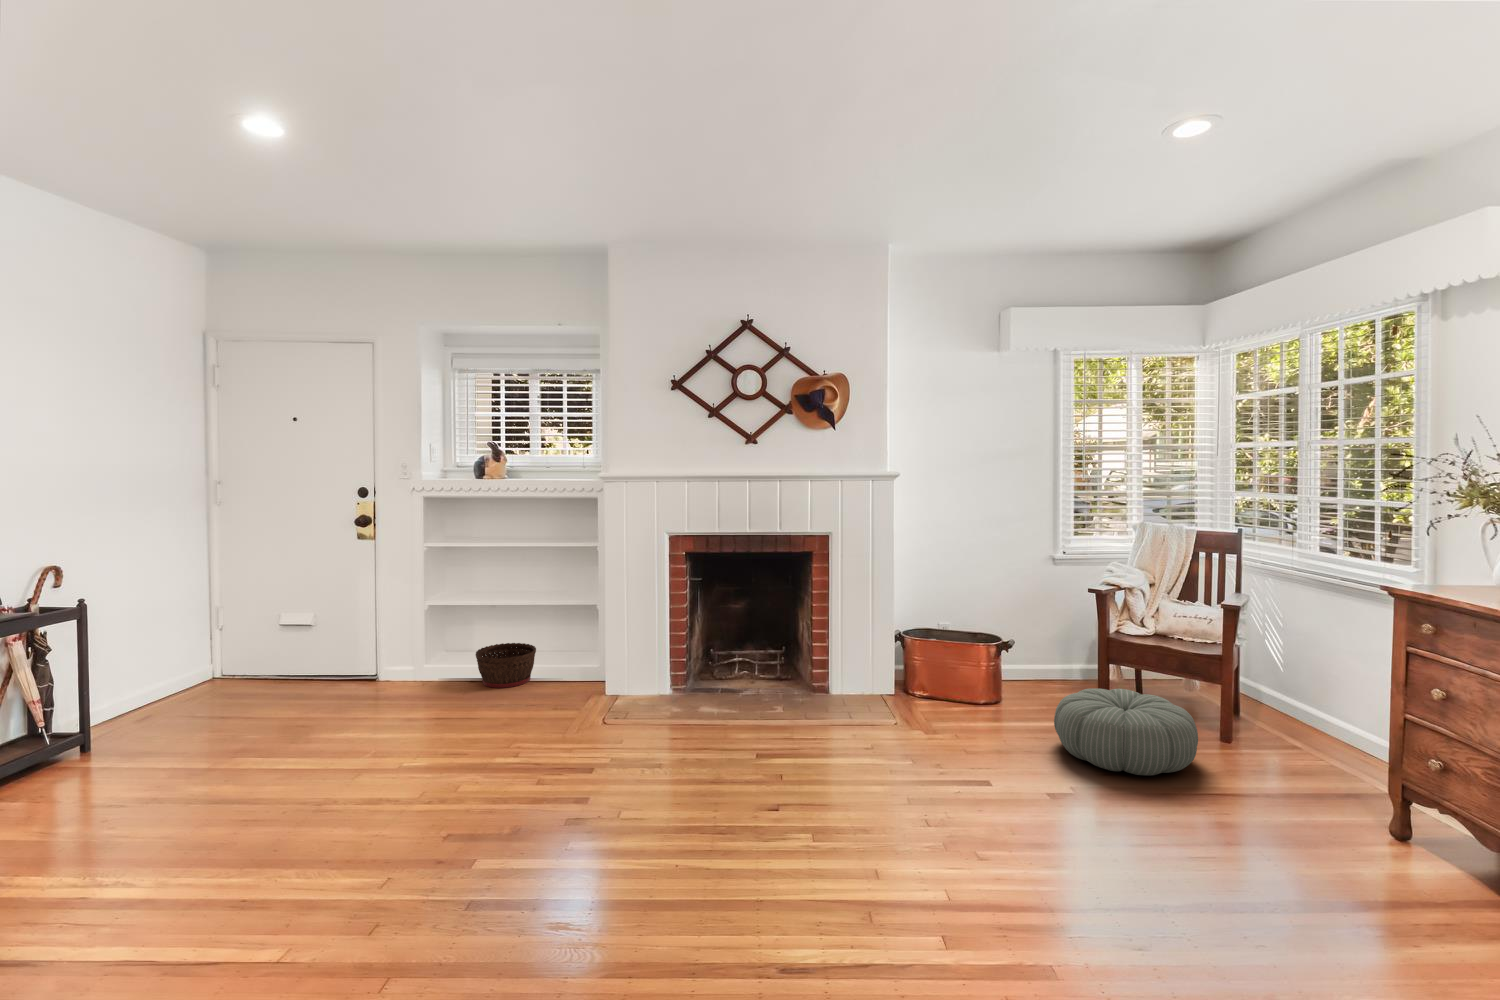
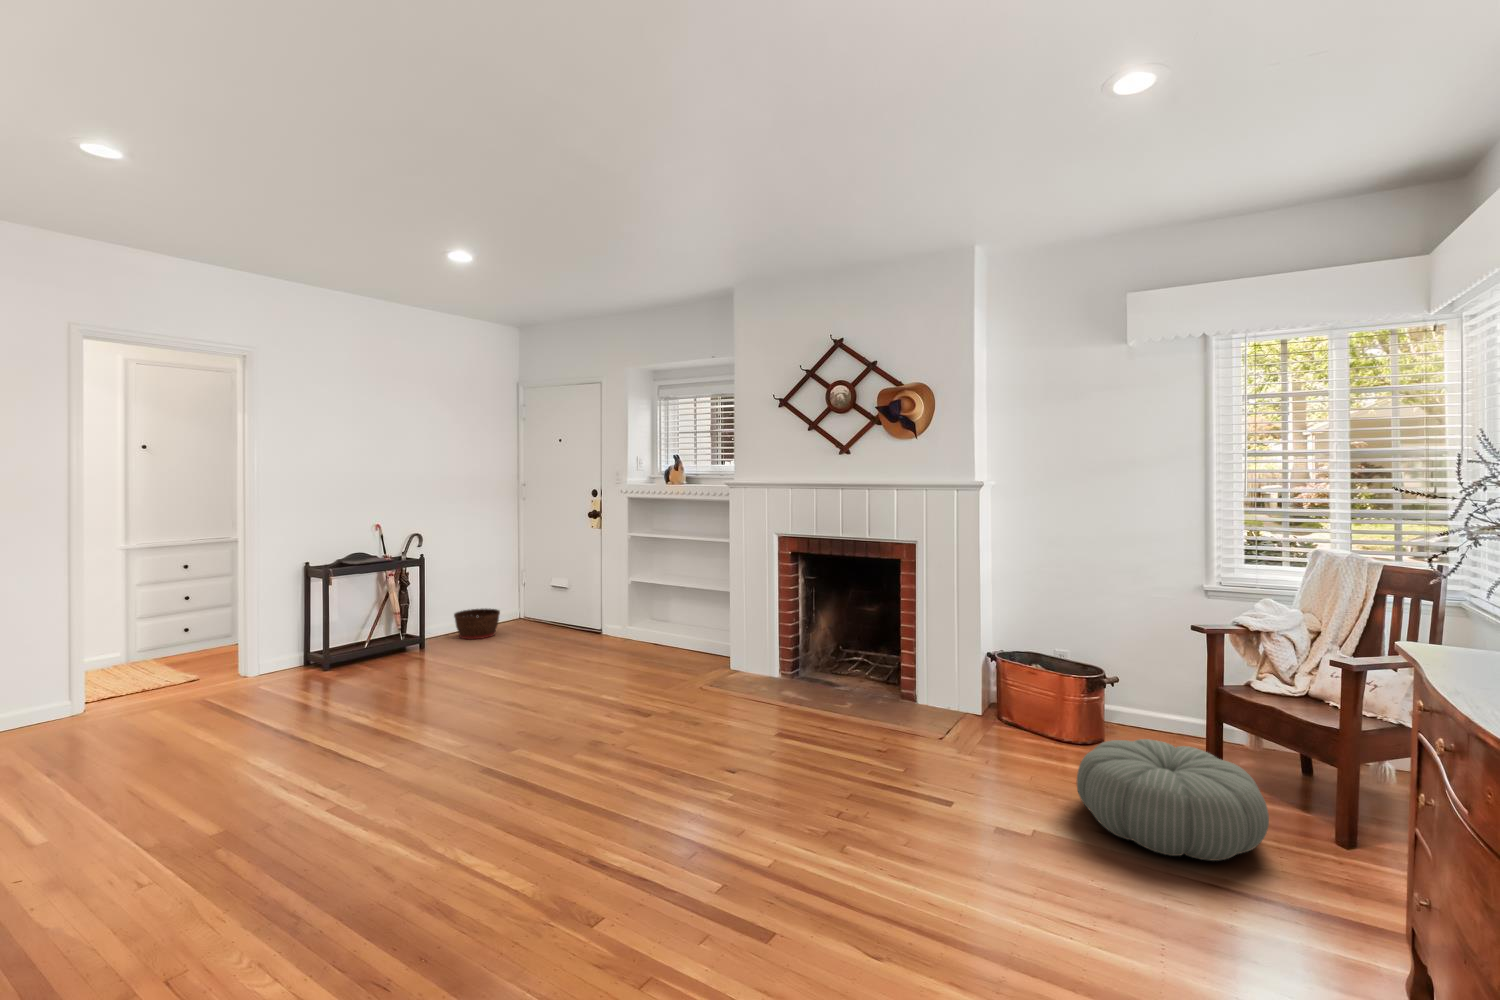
basket: present [476,643,536,688] -> present [454,609,500,639]

